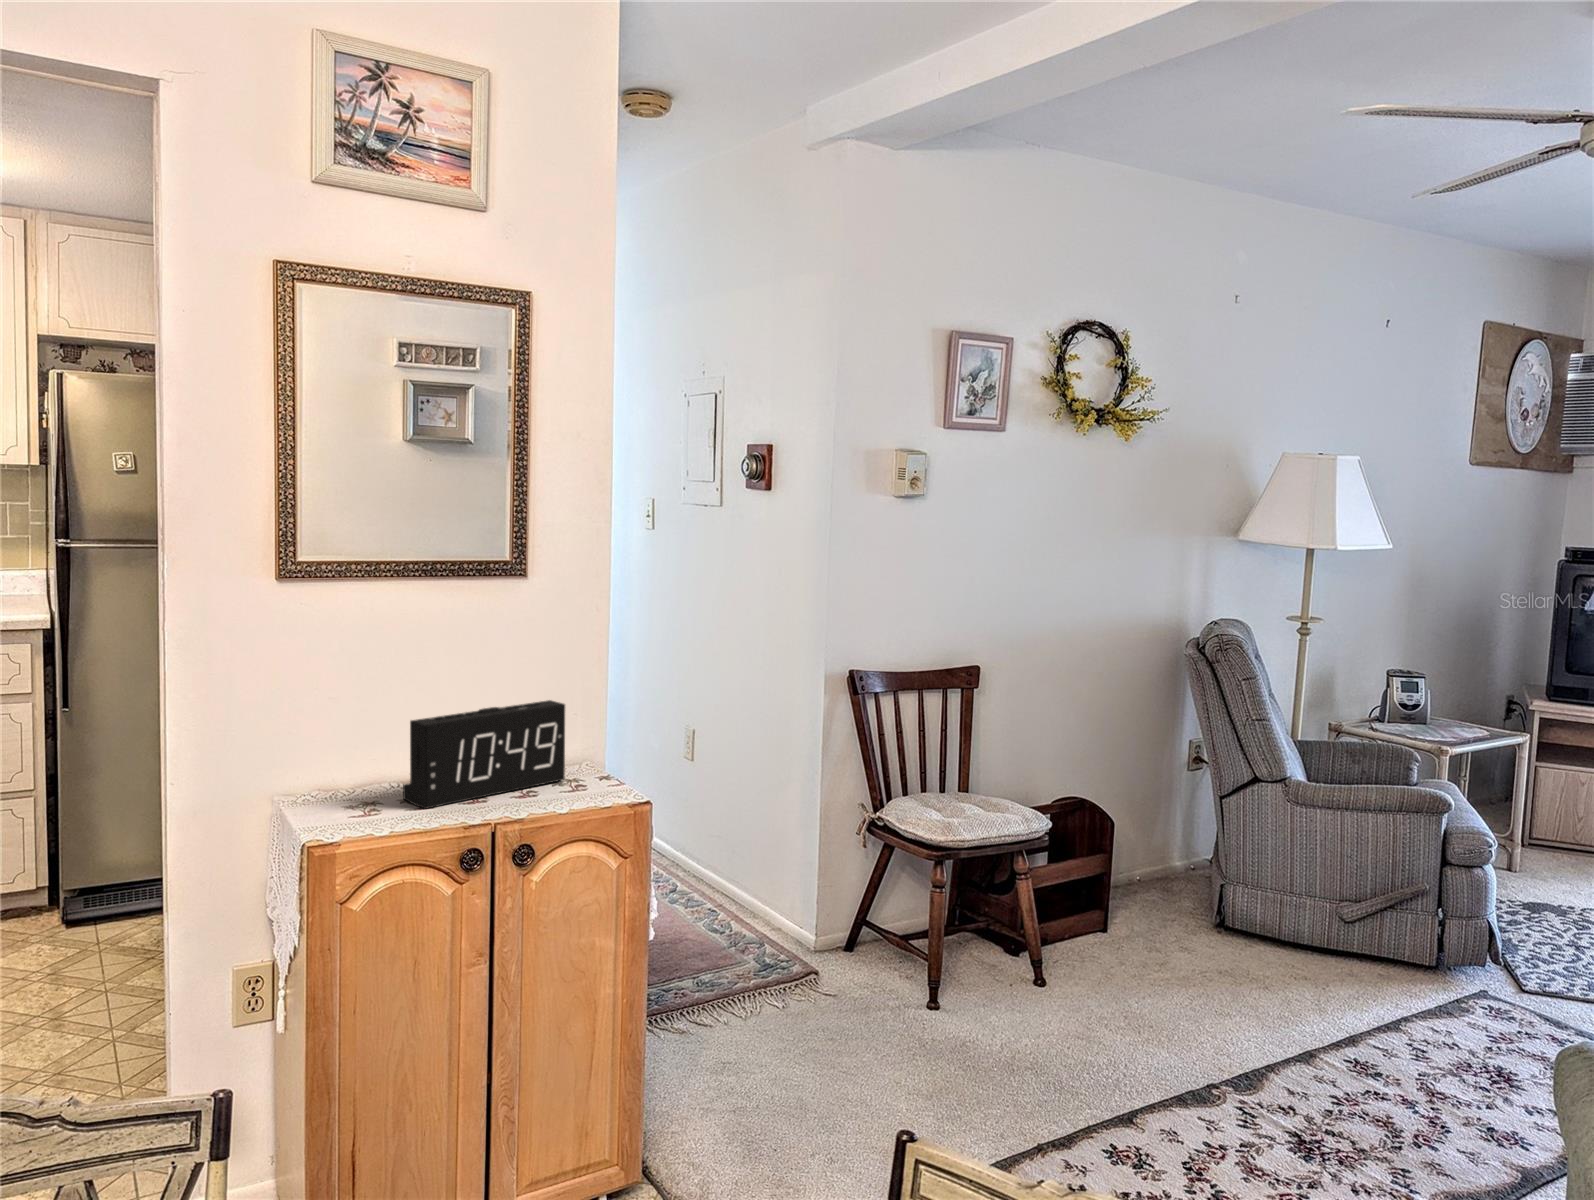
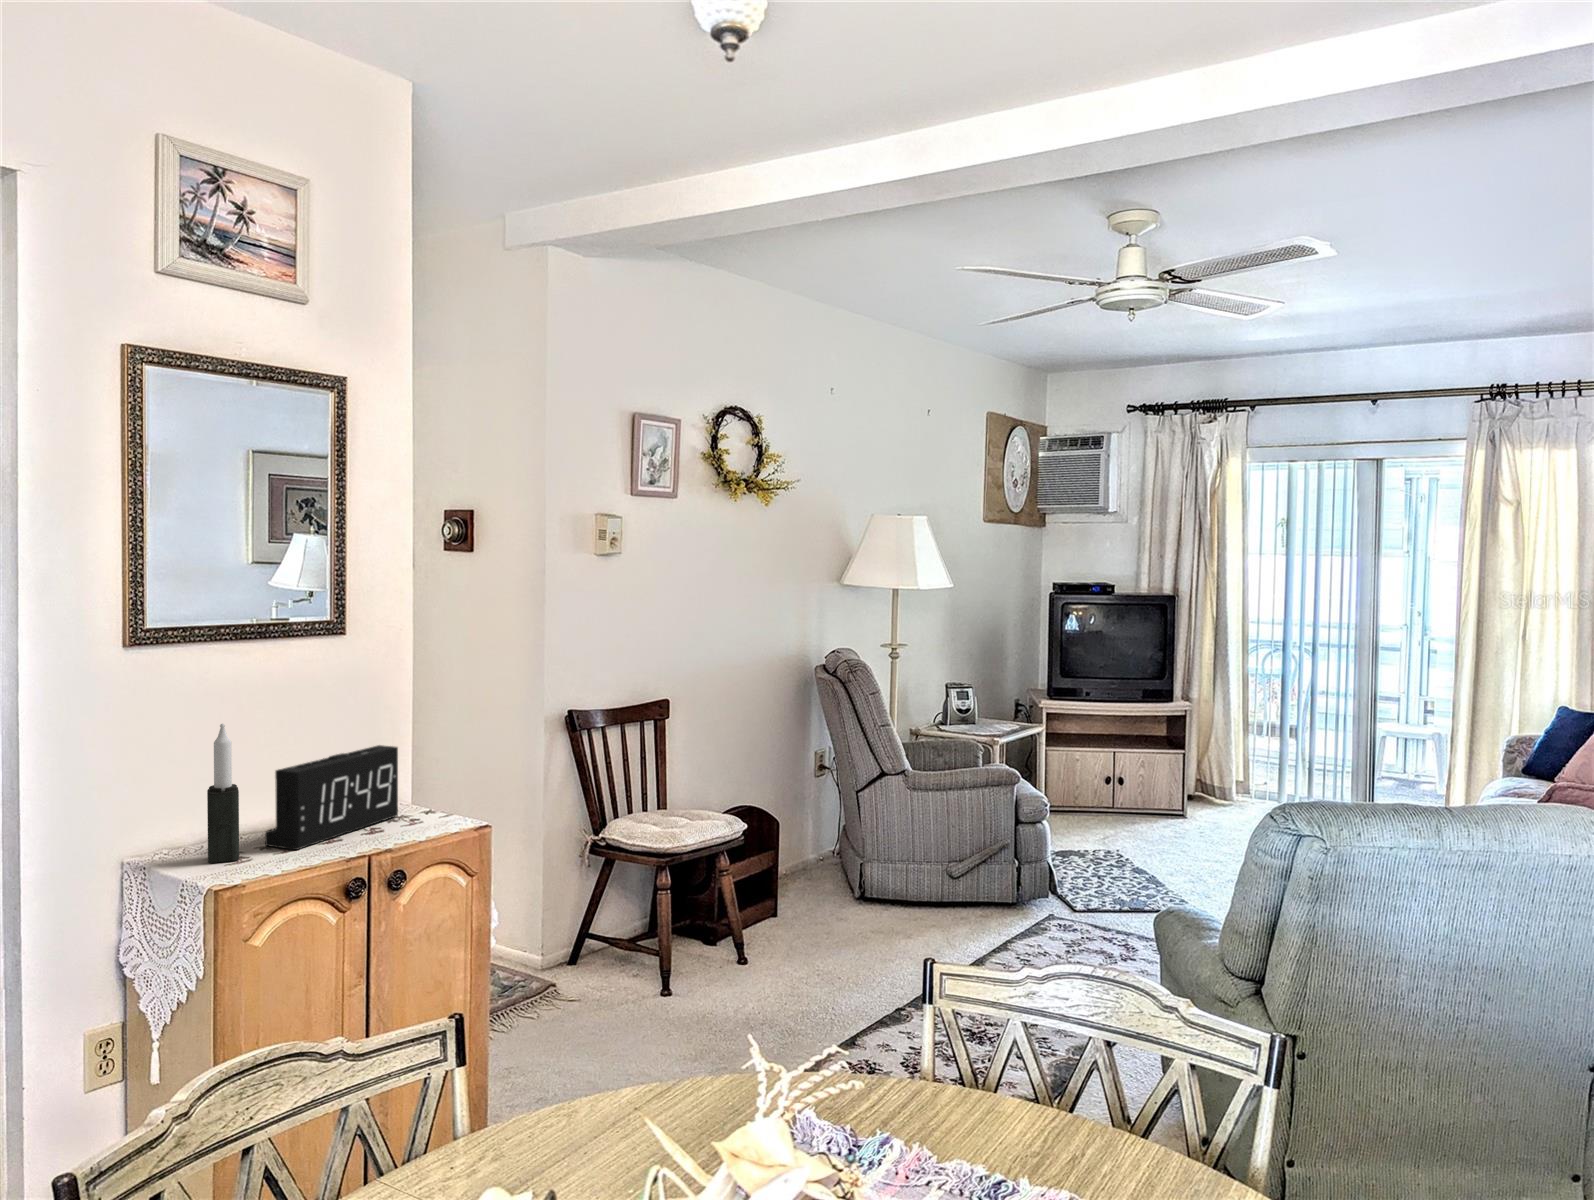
candle: none [331,667,367,814] -> present [207,724,239,863]

